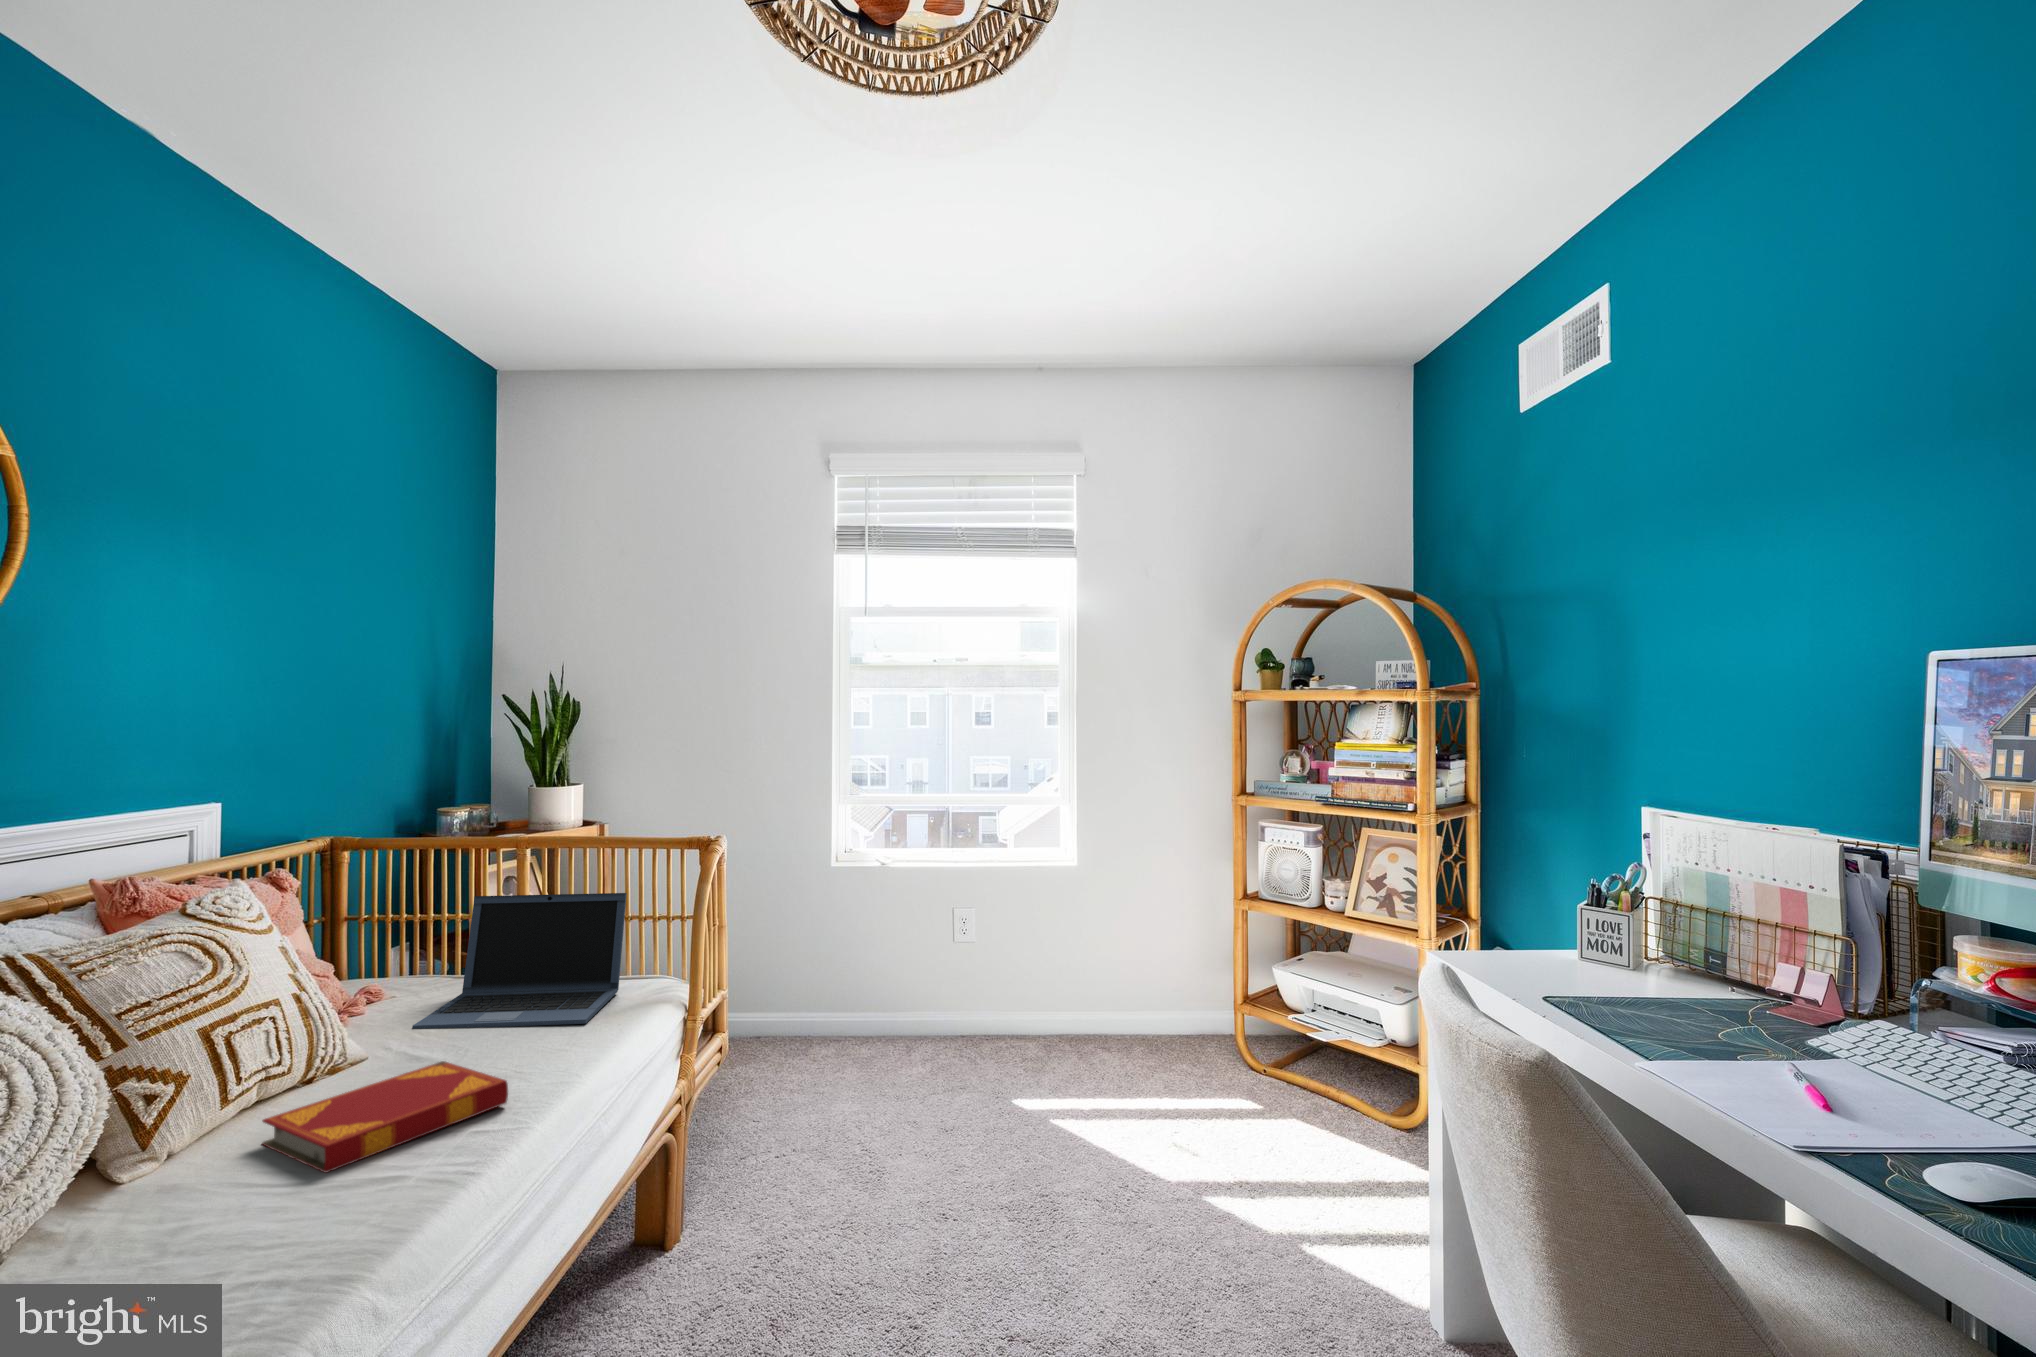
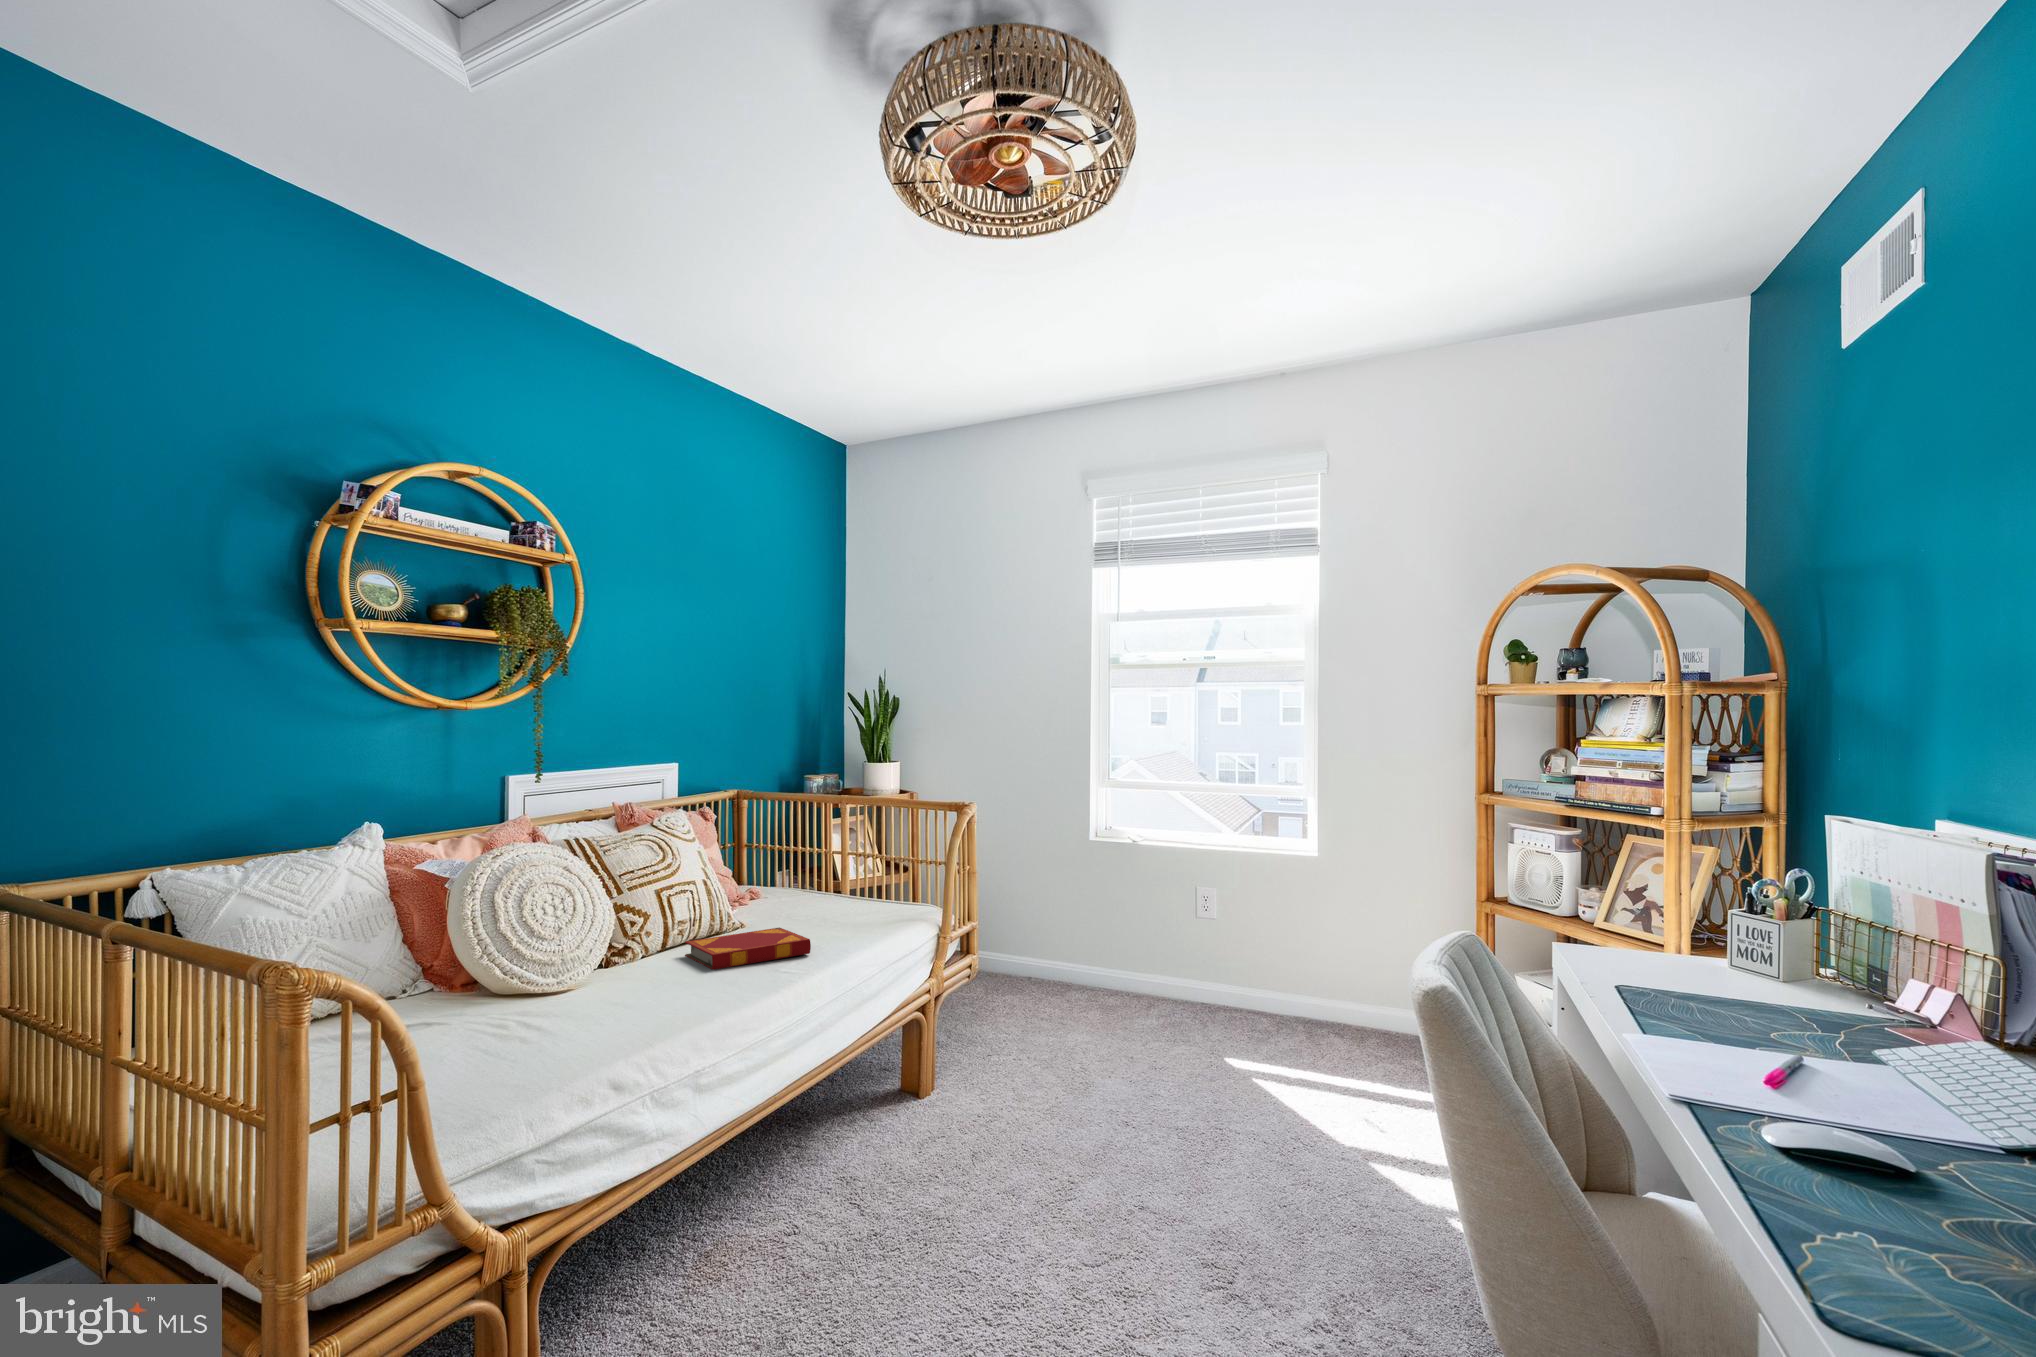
laptop: present [412,893,627,1029] -> none [772,834,909,923]

